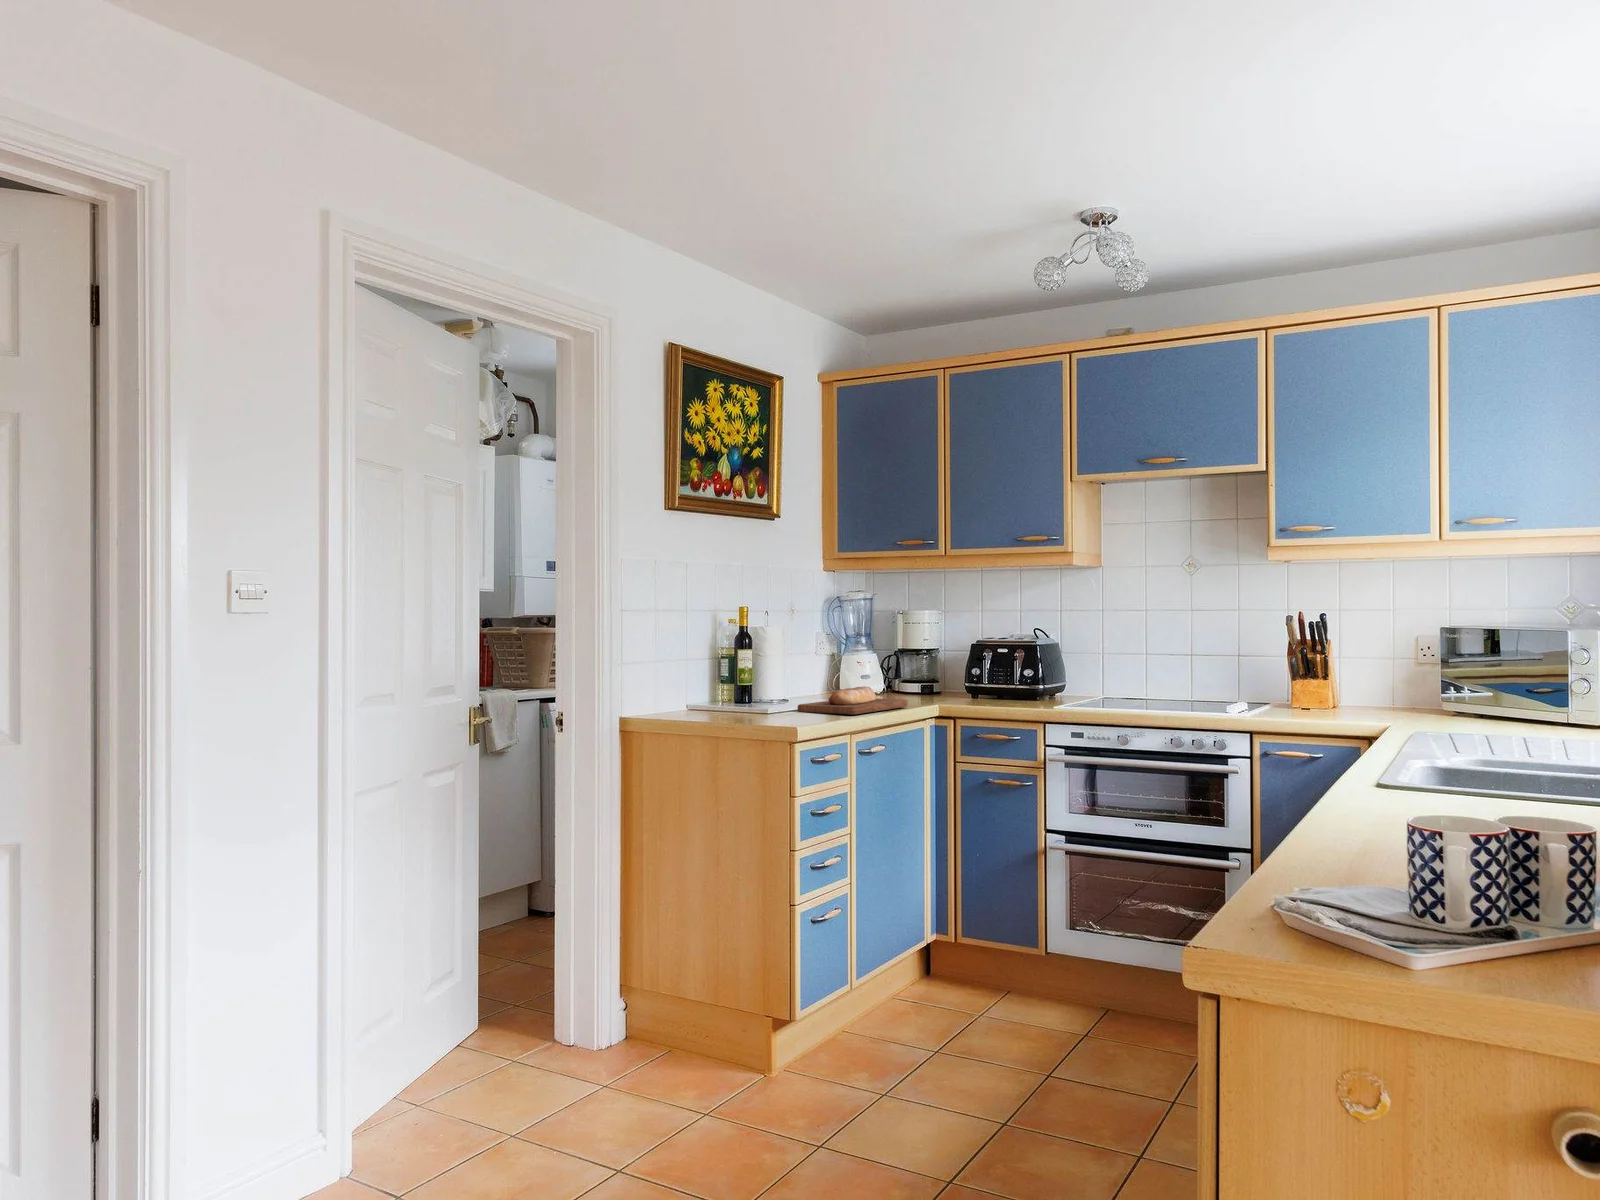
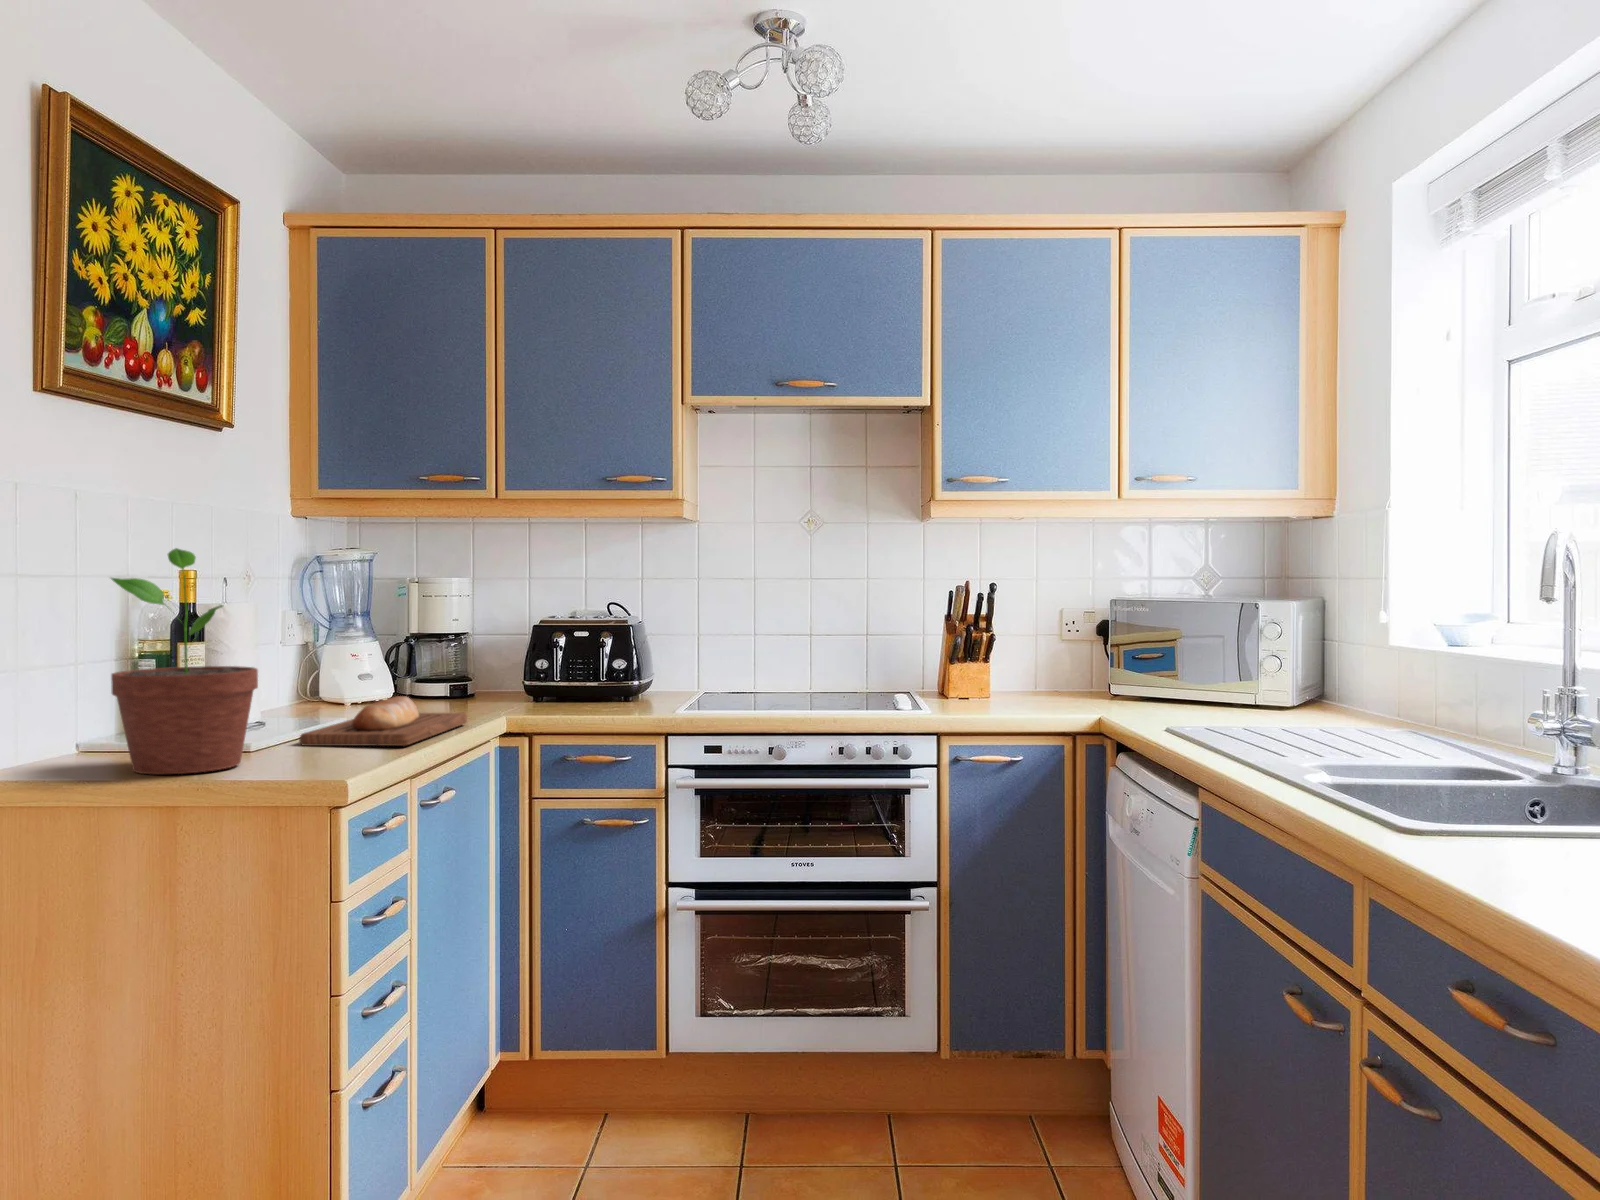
potted plant: none [694,594,766,719] -> present [111,548,258,774]

